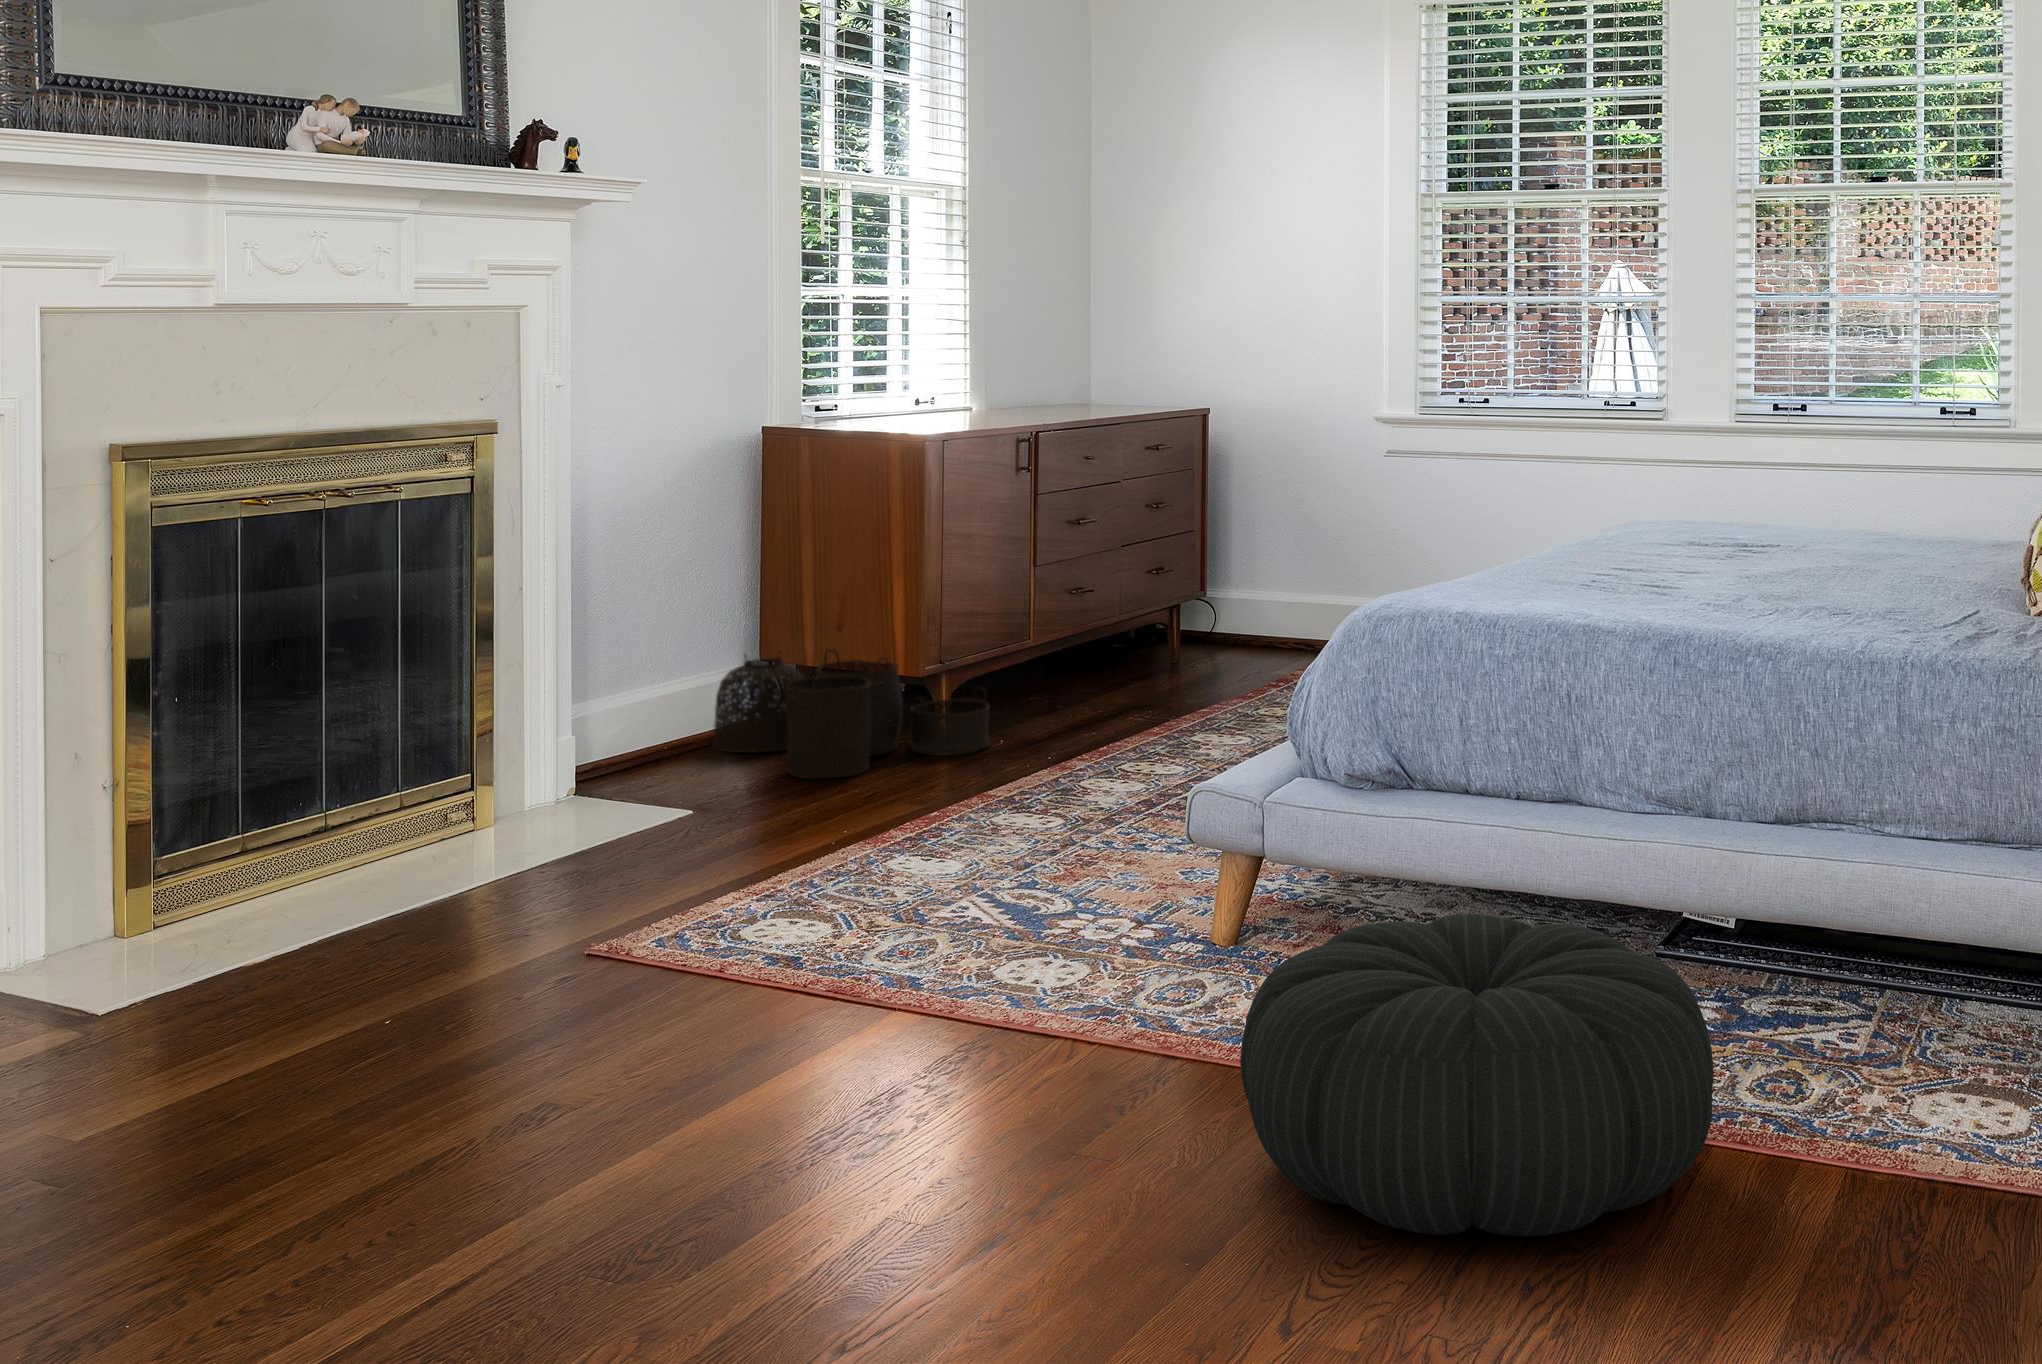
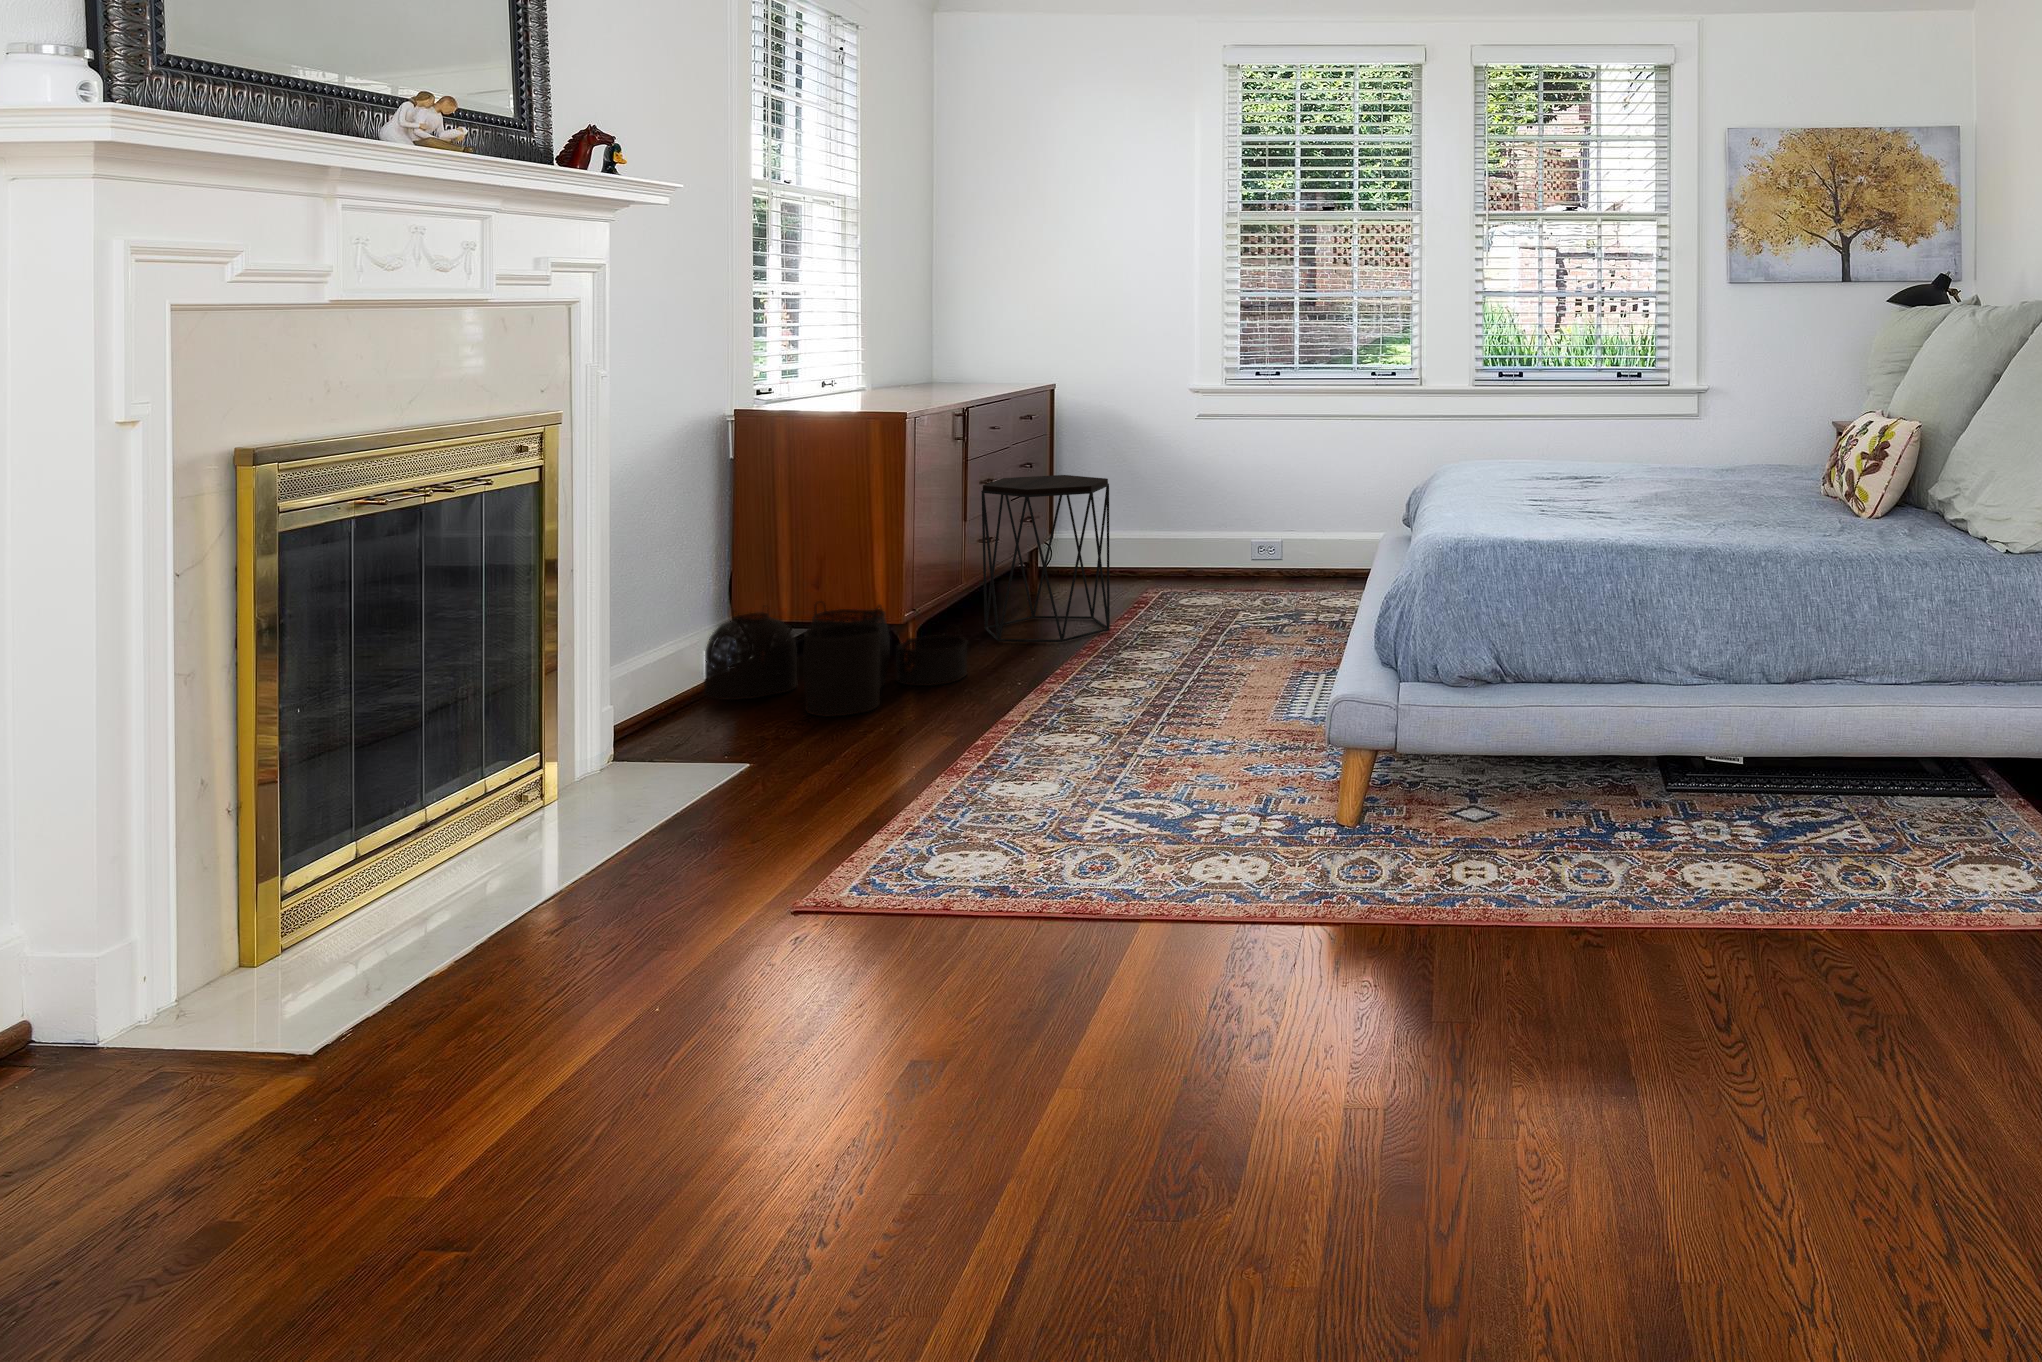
side table: none [1050,519,1204,720] -> present [981,475,1110,642]
pouf: present [1240,914,1714,1237] -> none [1557,769,1919,1014]

